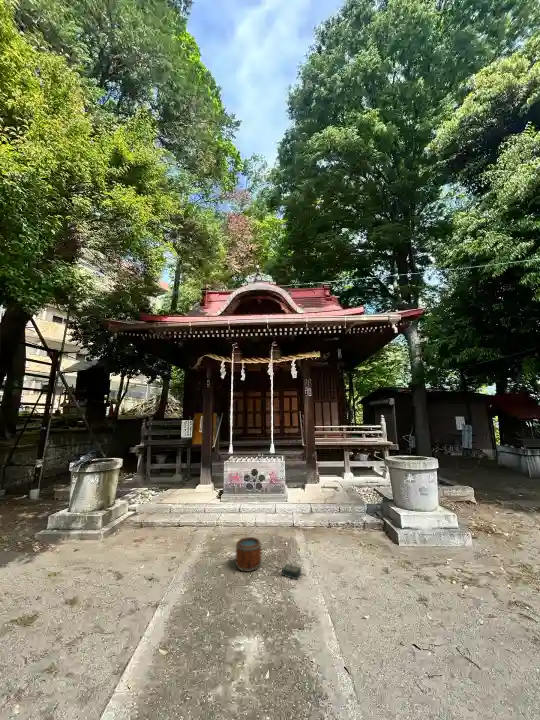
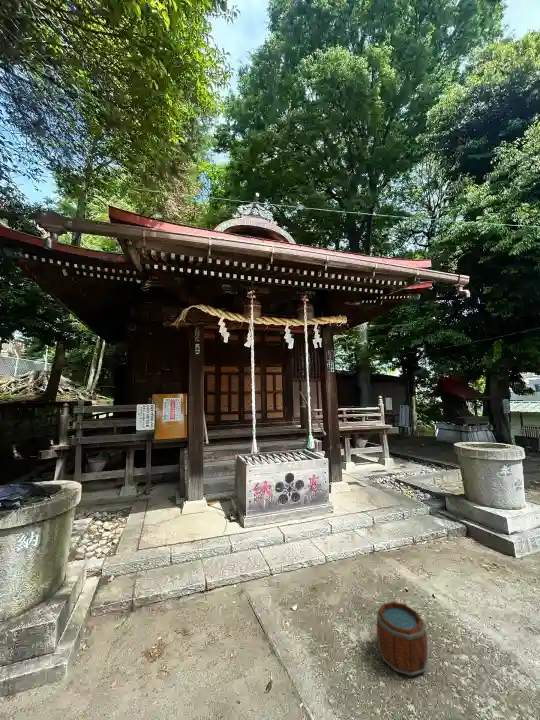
decorative plant: present [279,552,303,579] -> none [454,609,508,669]

